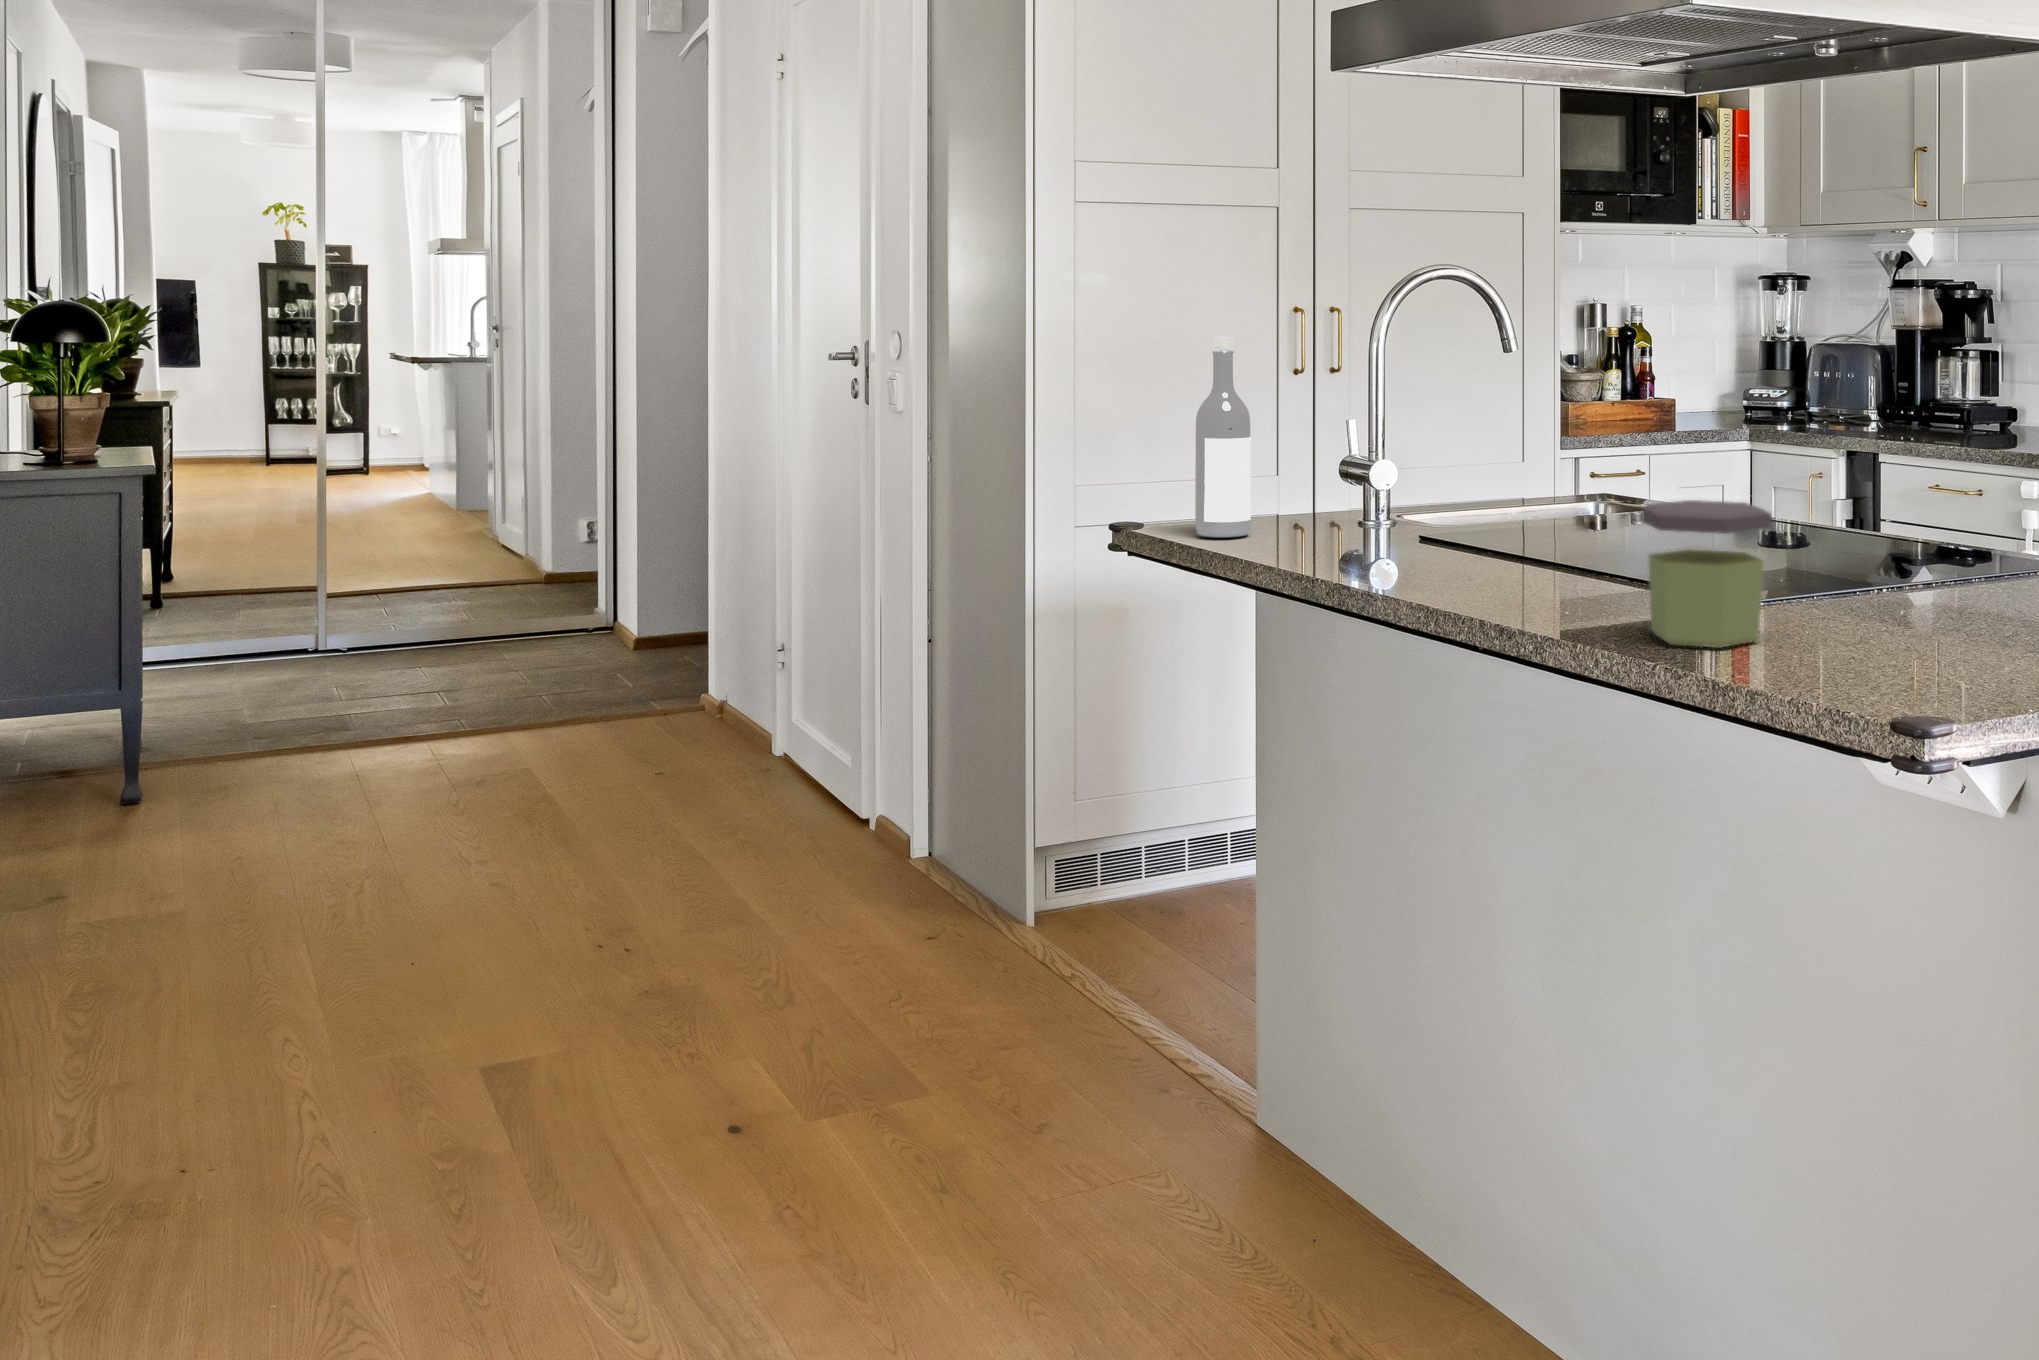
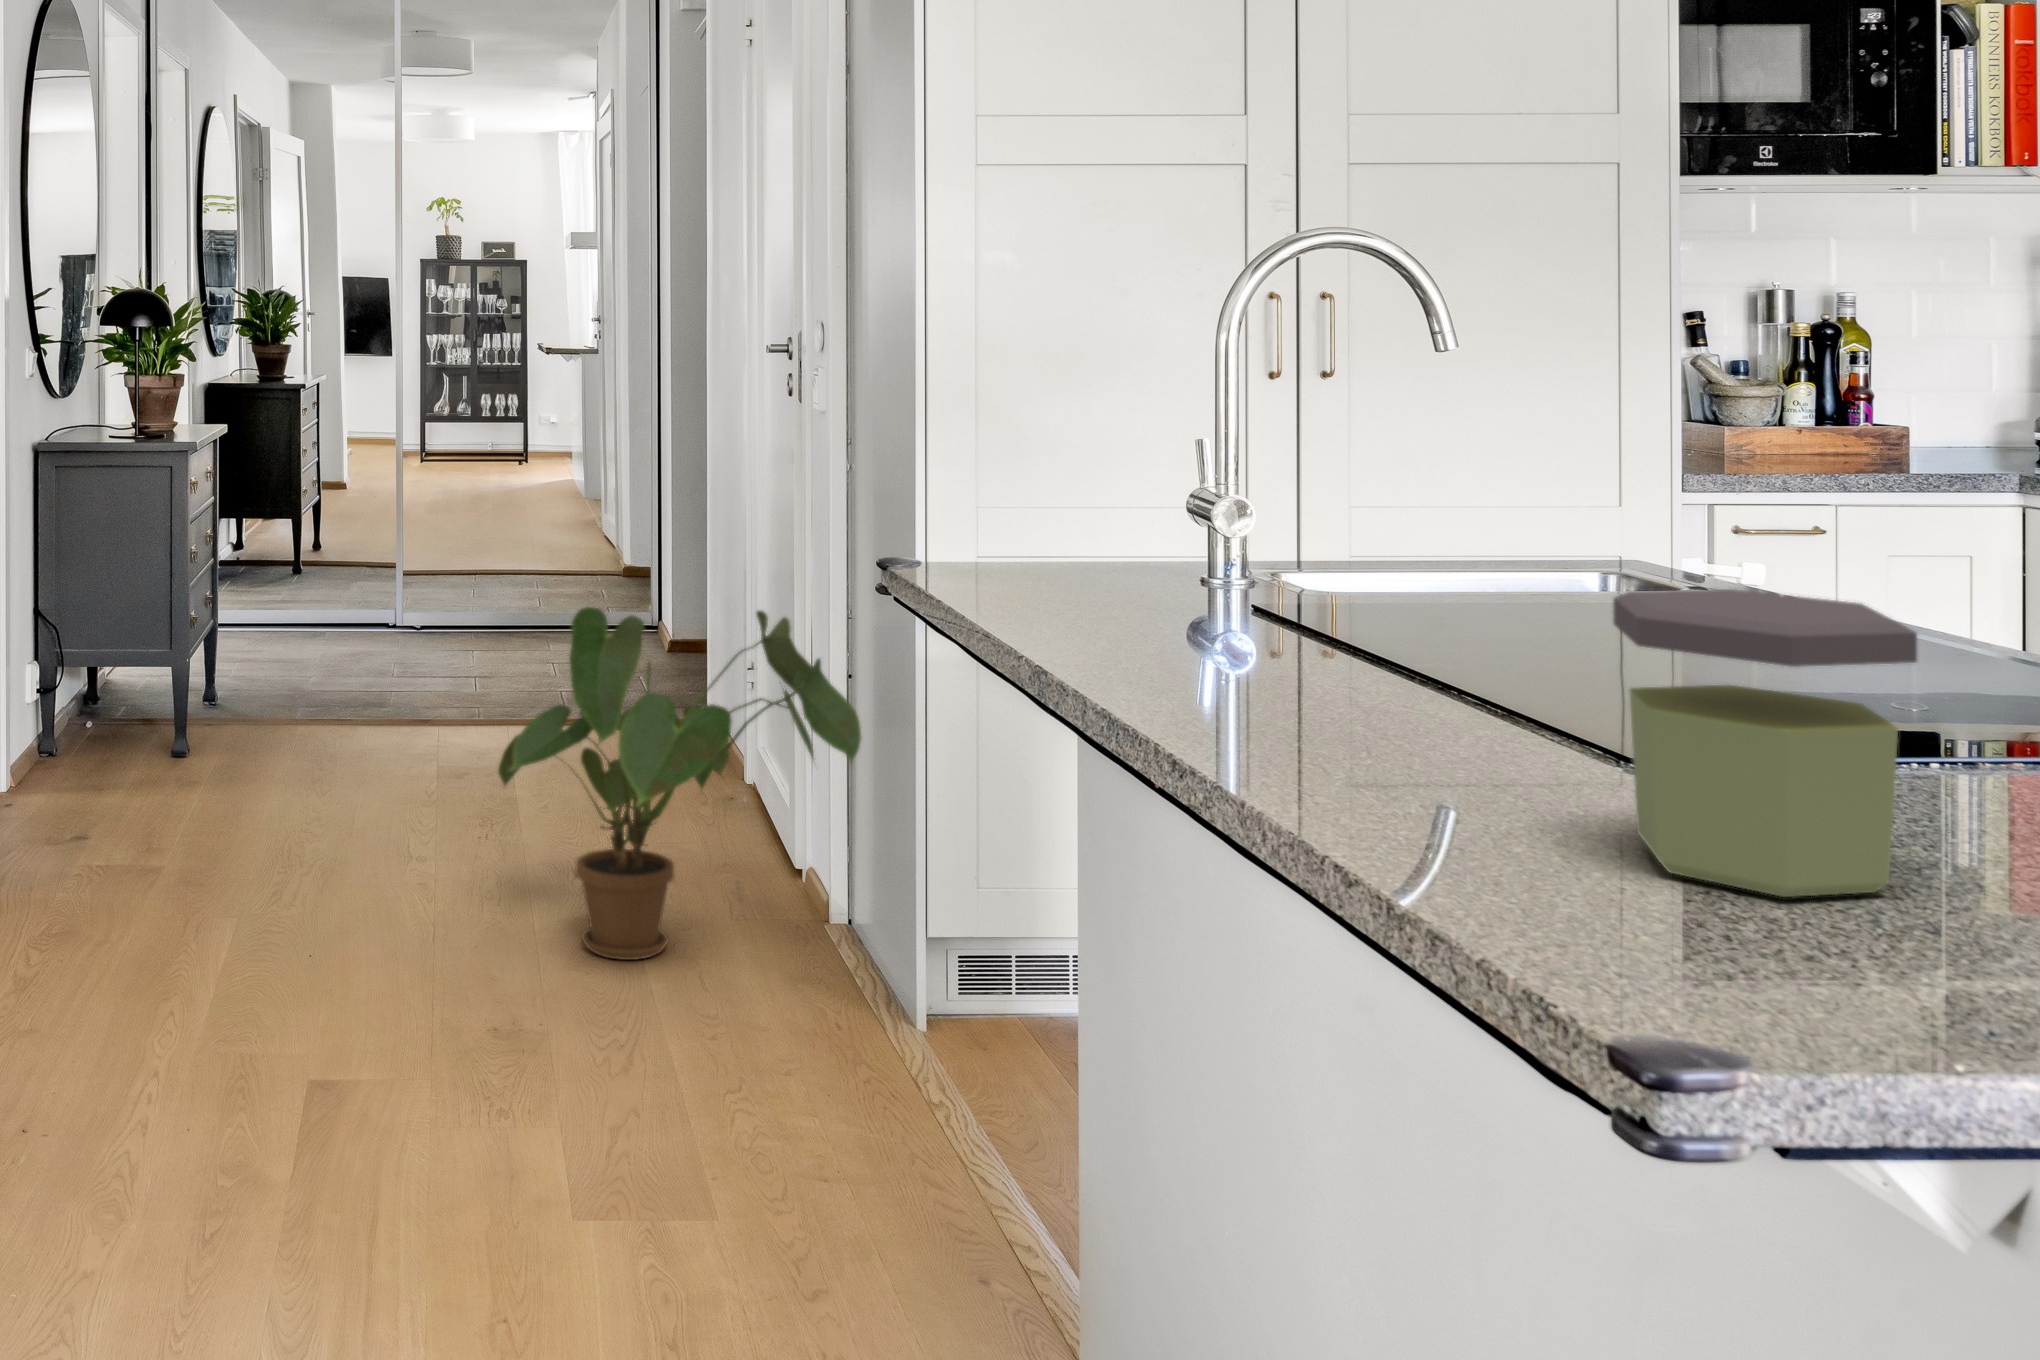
wine bottle: present [1195,337,1251,538] -> none [1004,309,1082,585]
house plant: none [598,592,970,926] -> present [498,607,861,960]

